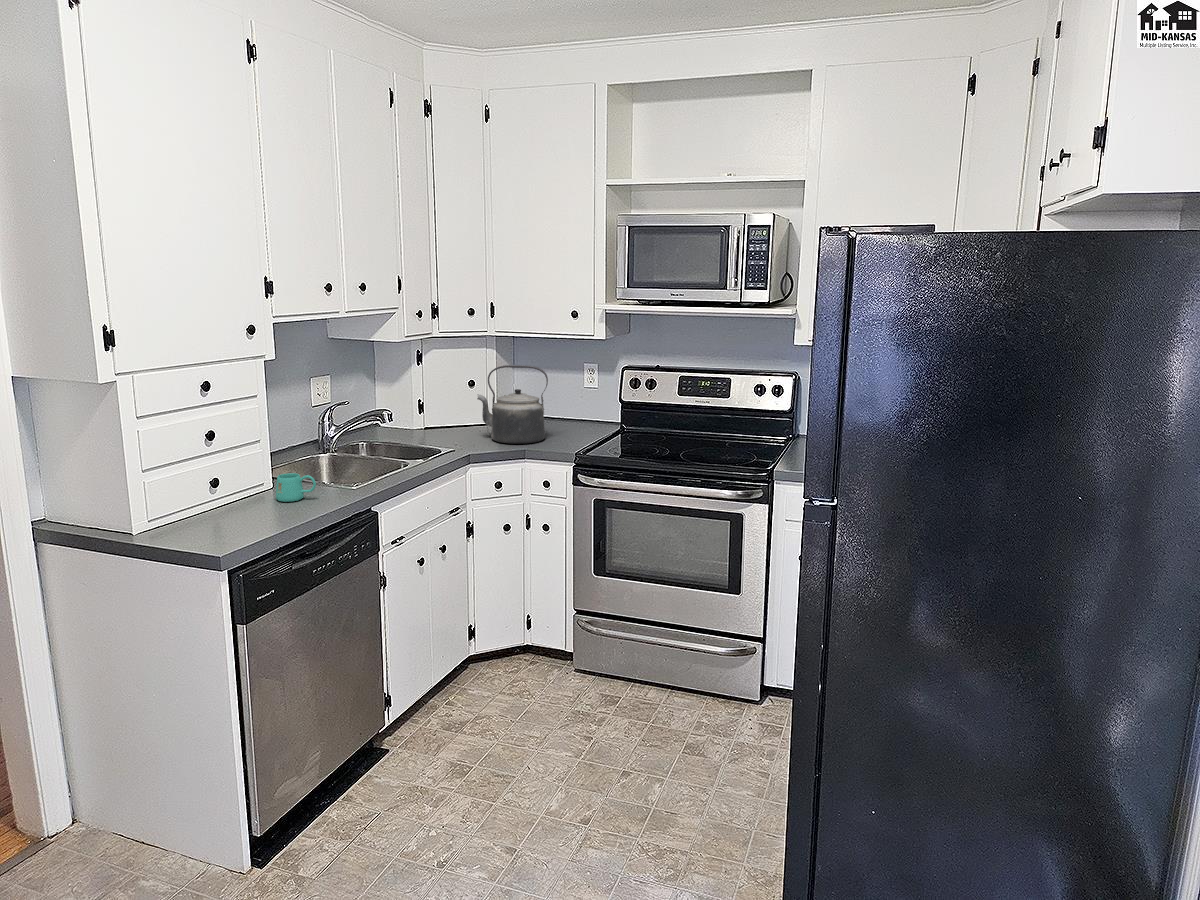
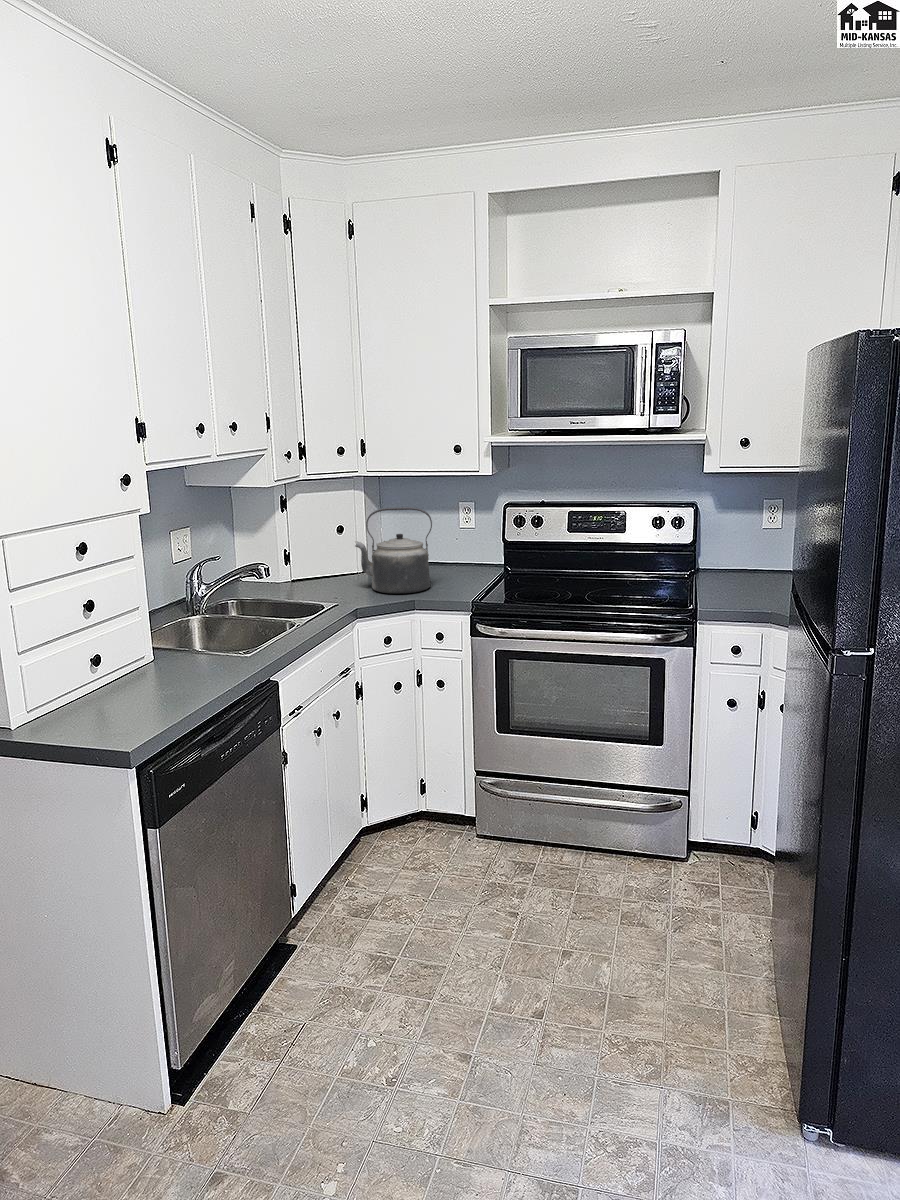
mug: present [276,473,316,502] -> none [164,642,210,676]

